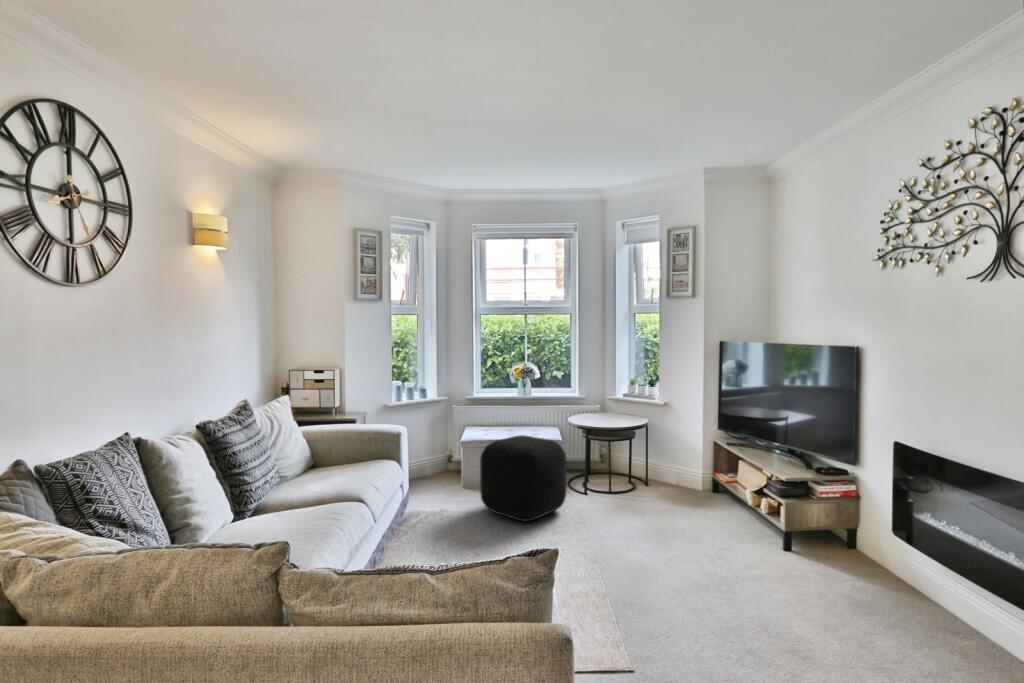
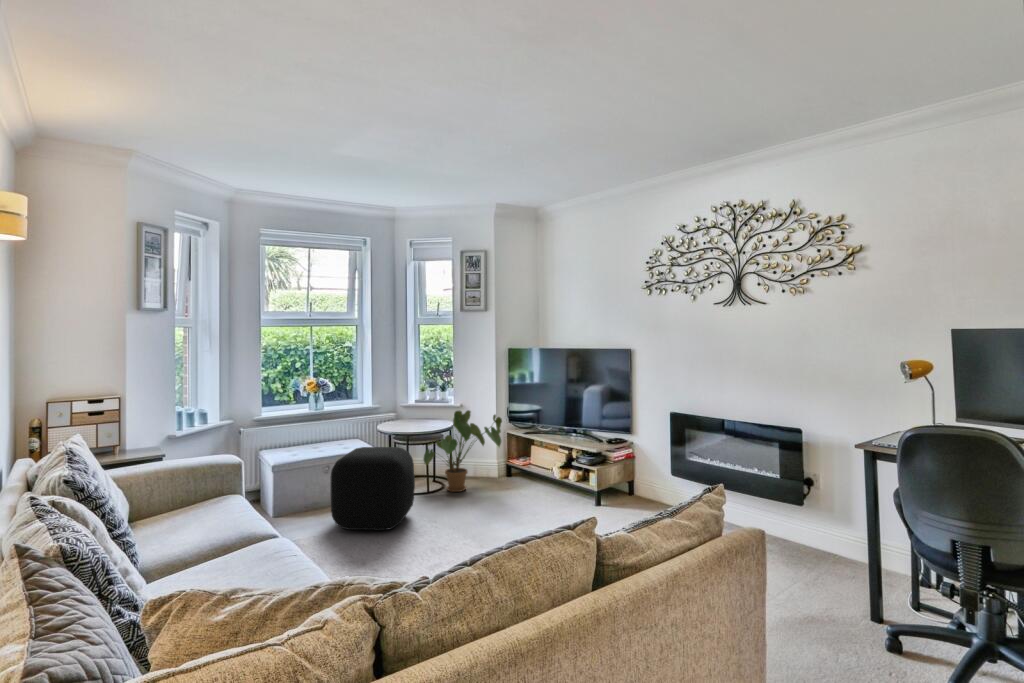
house plant: none [599,410,701,500] -> present [424,410,502,492]

